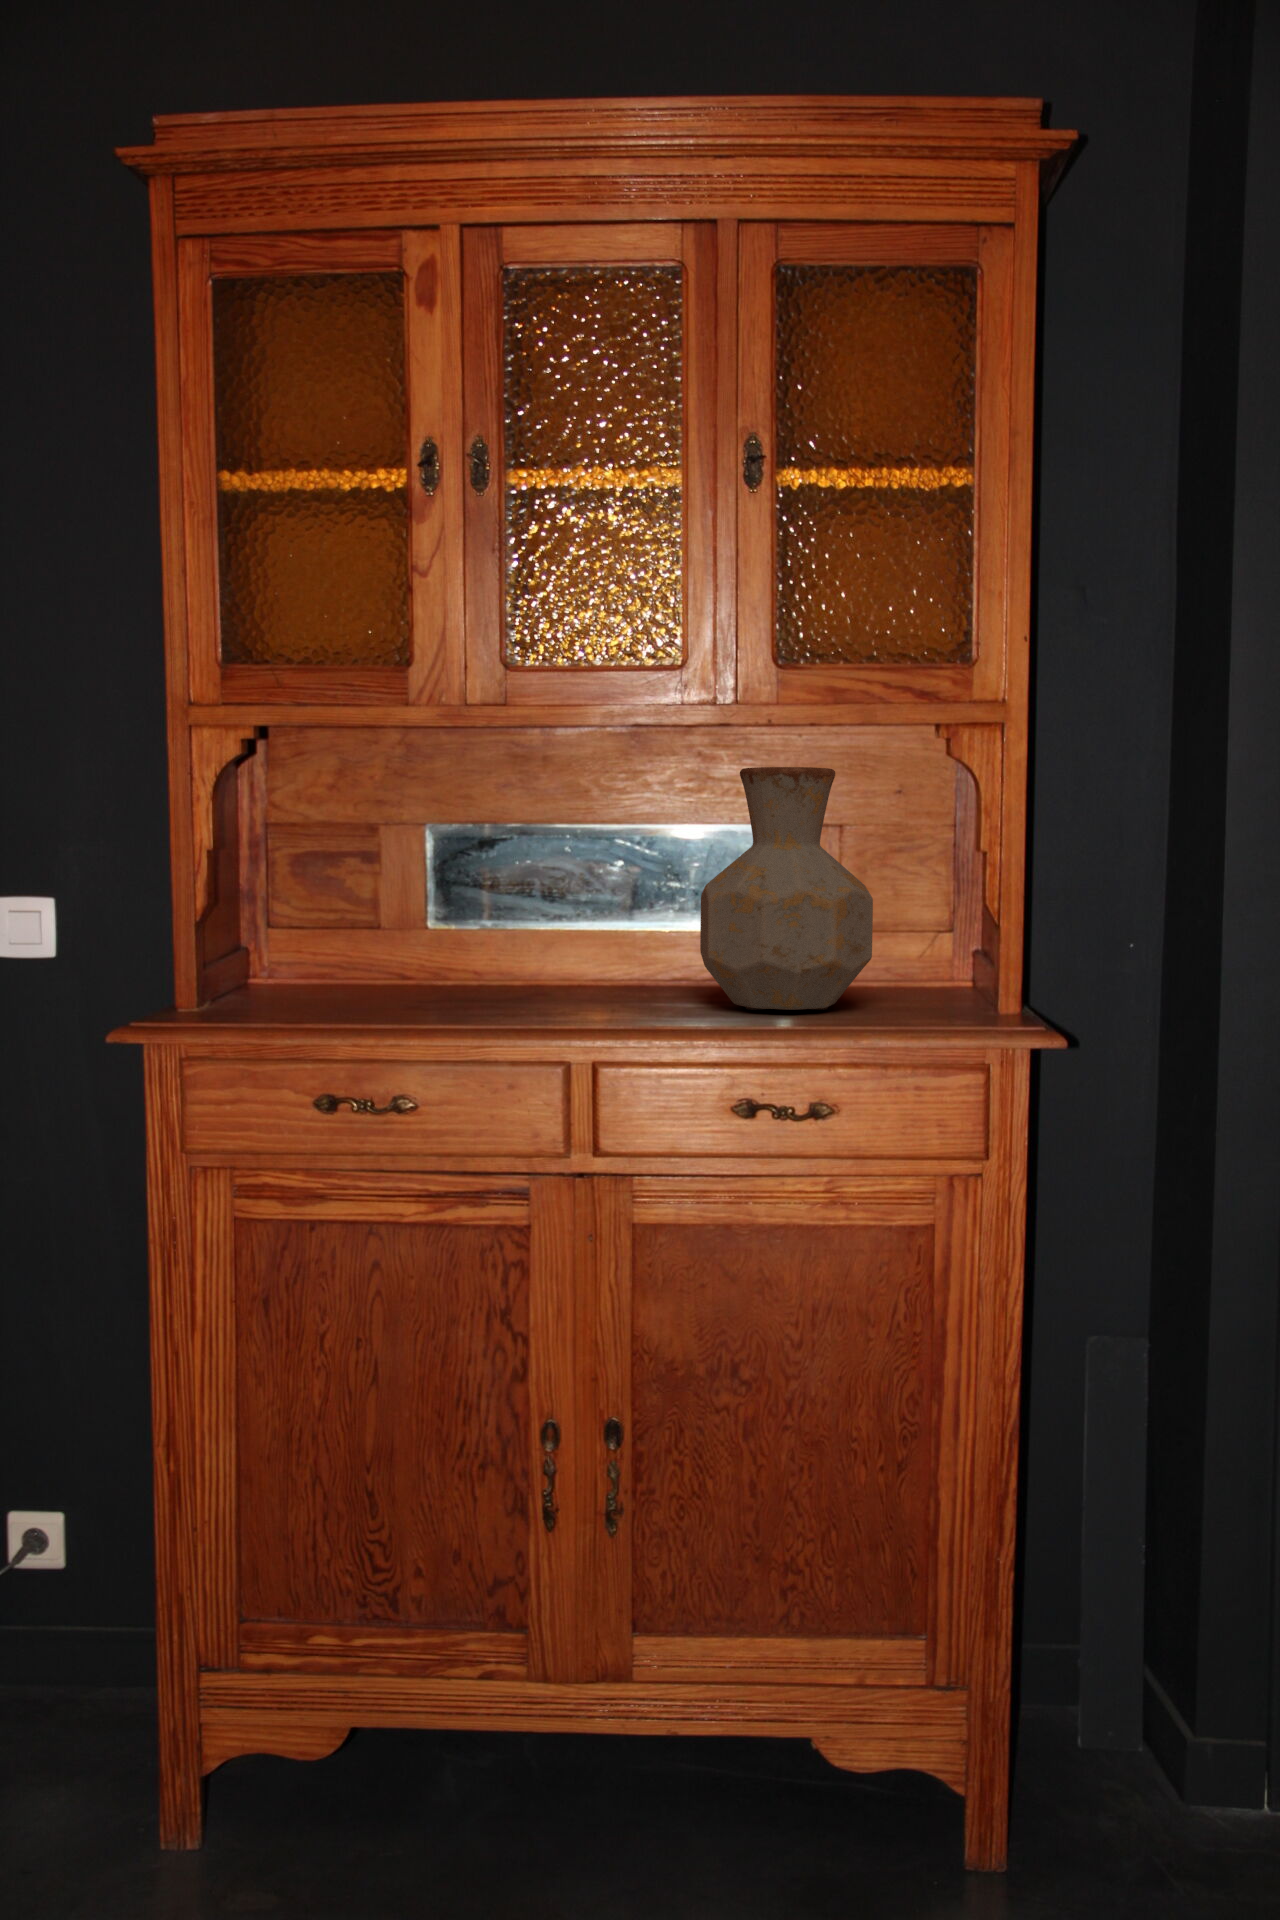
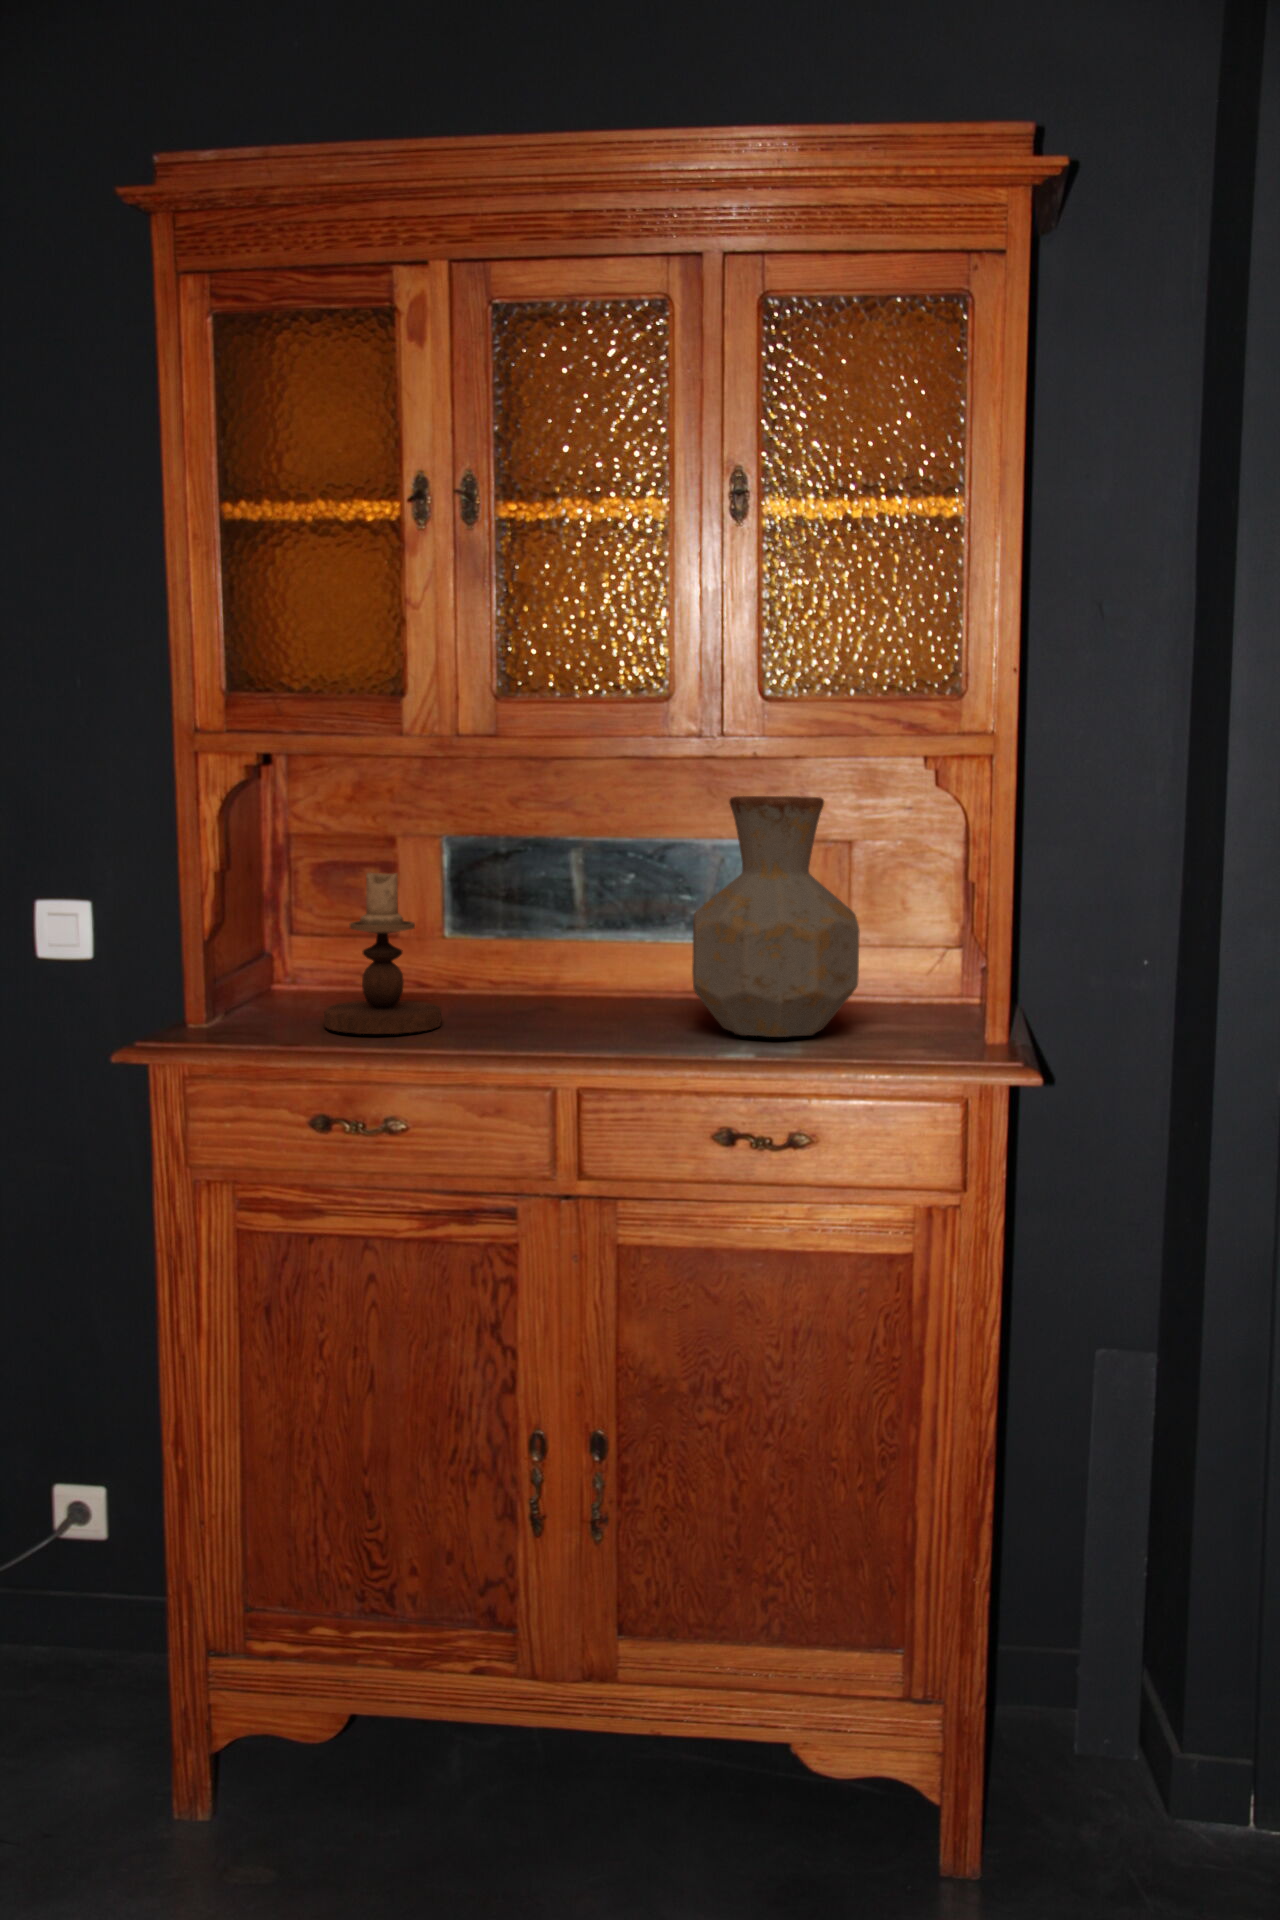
candlestick: none [321,848,441,1012] -> present [324,873,441,1034]

